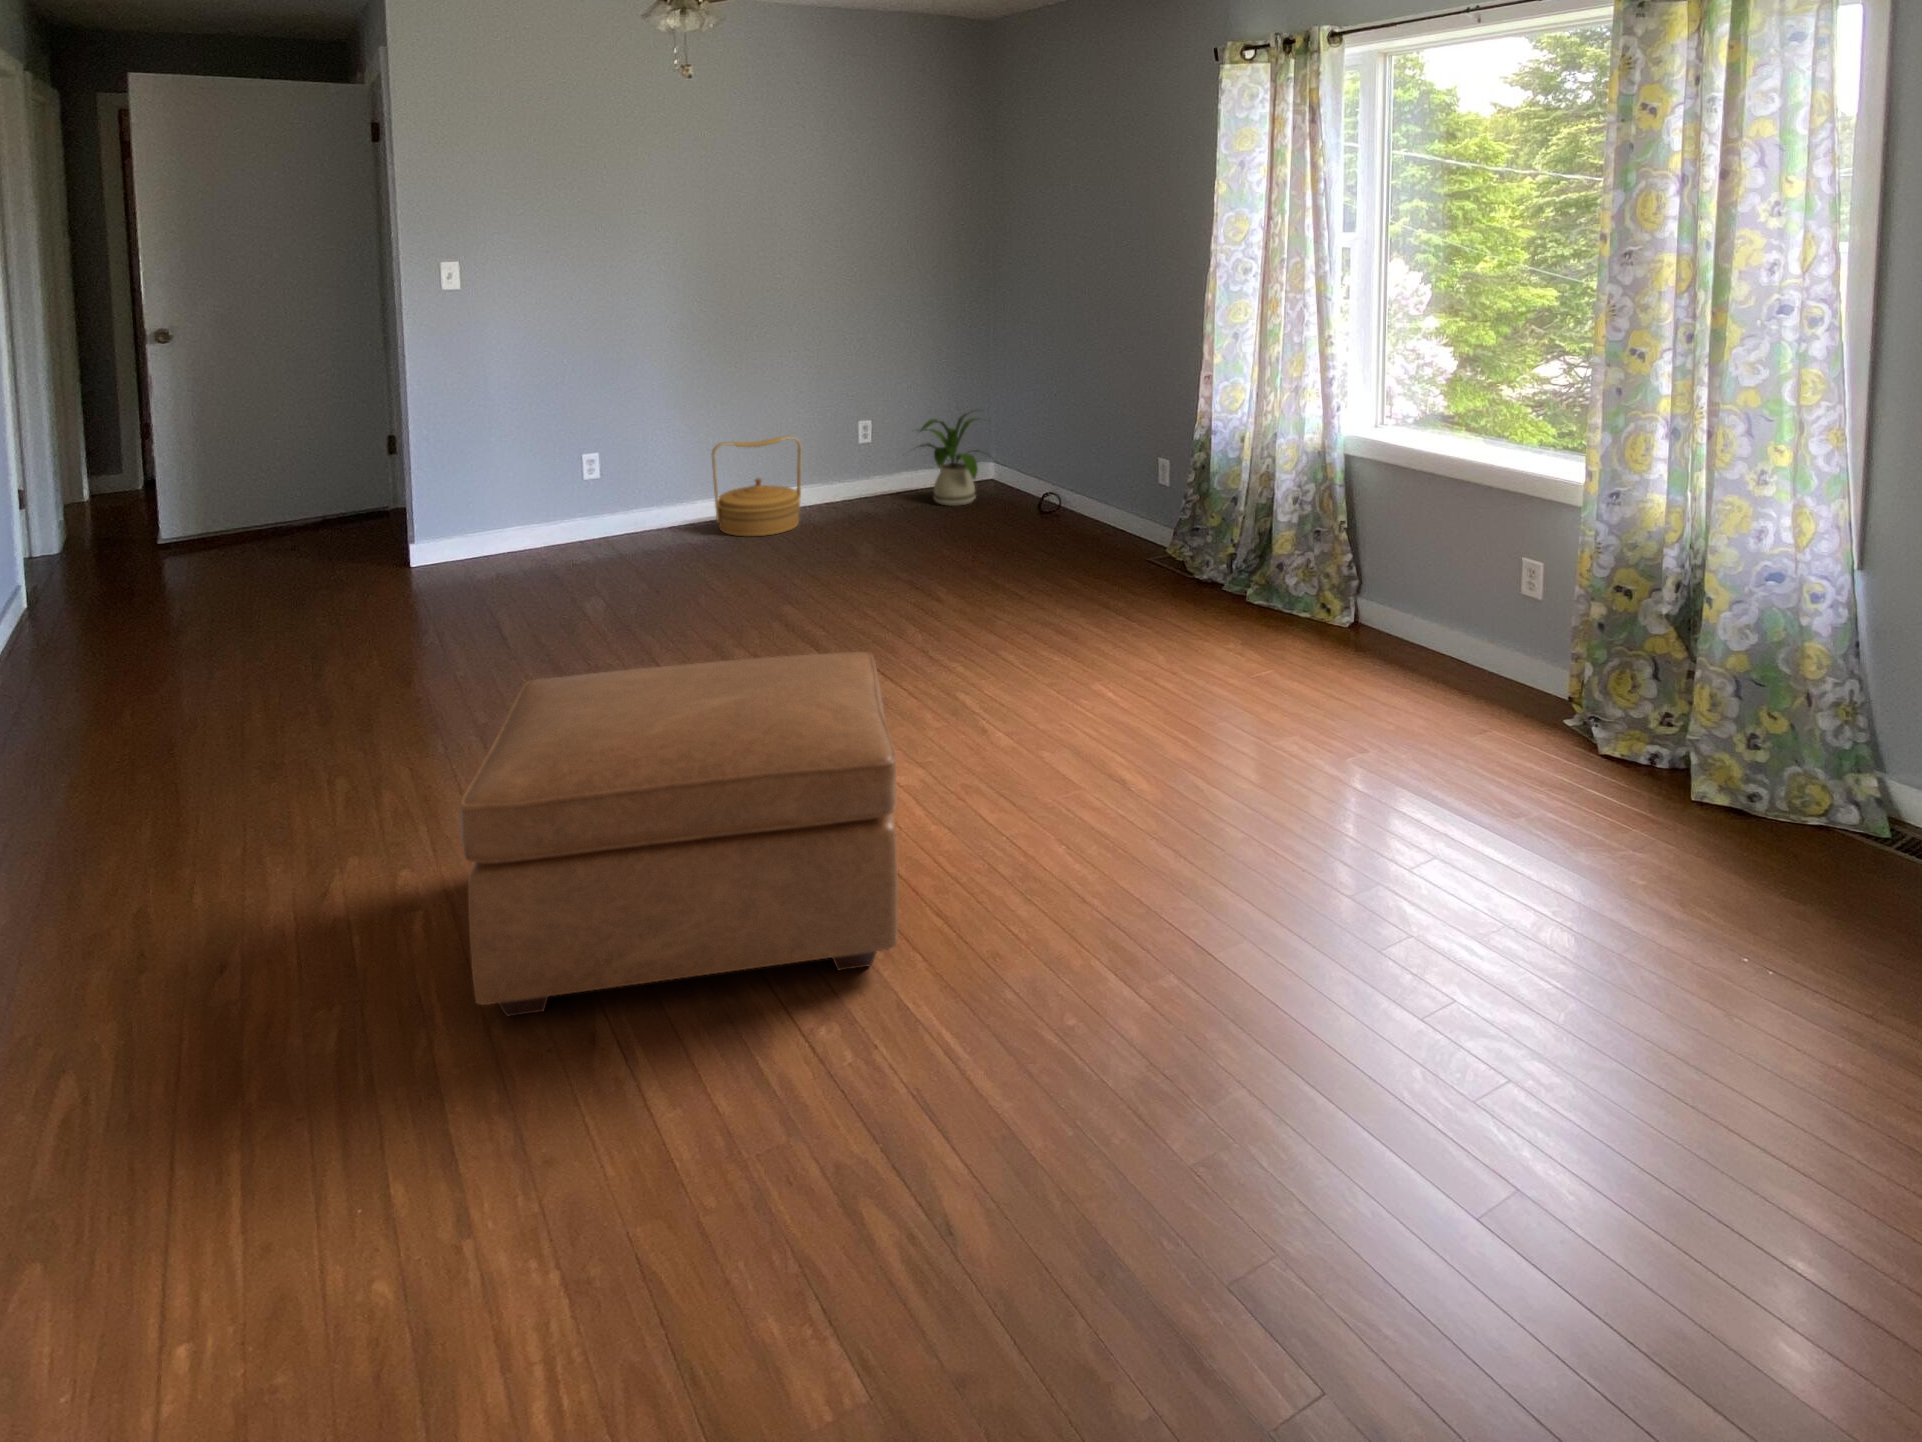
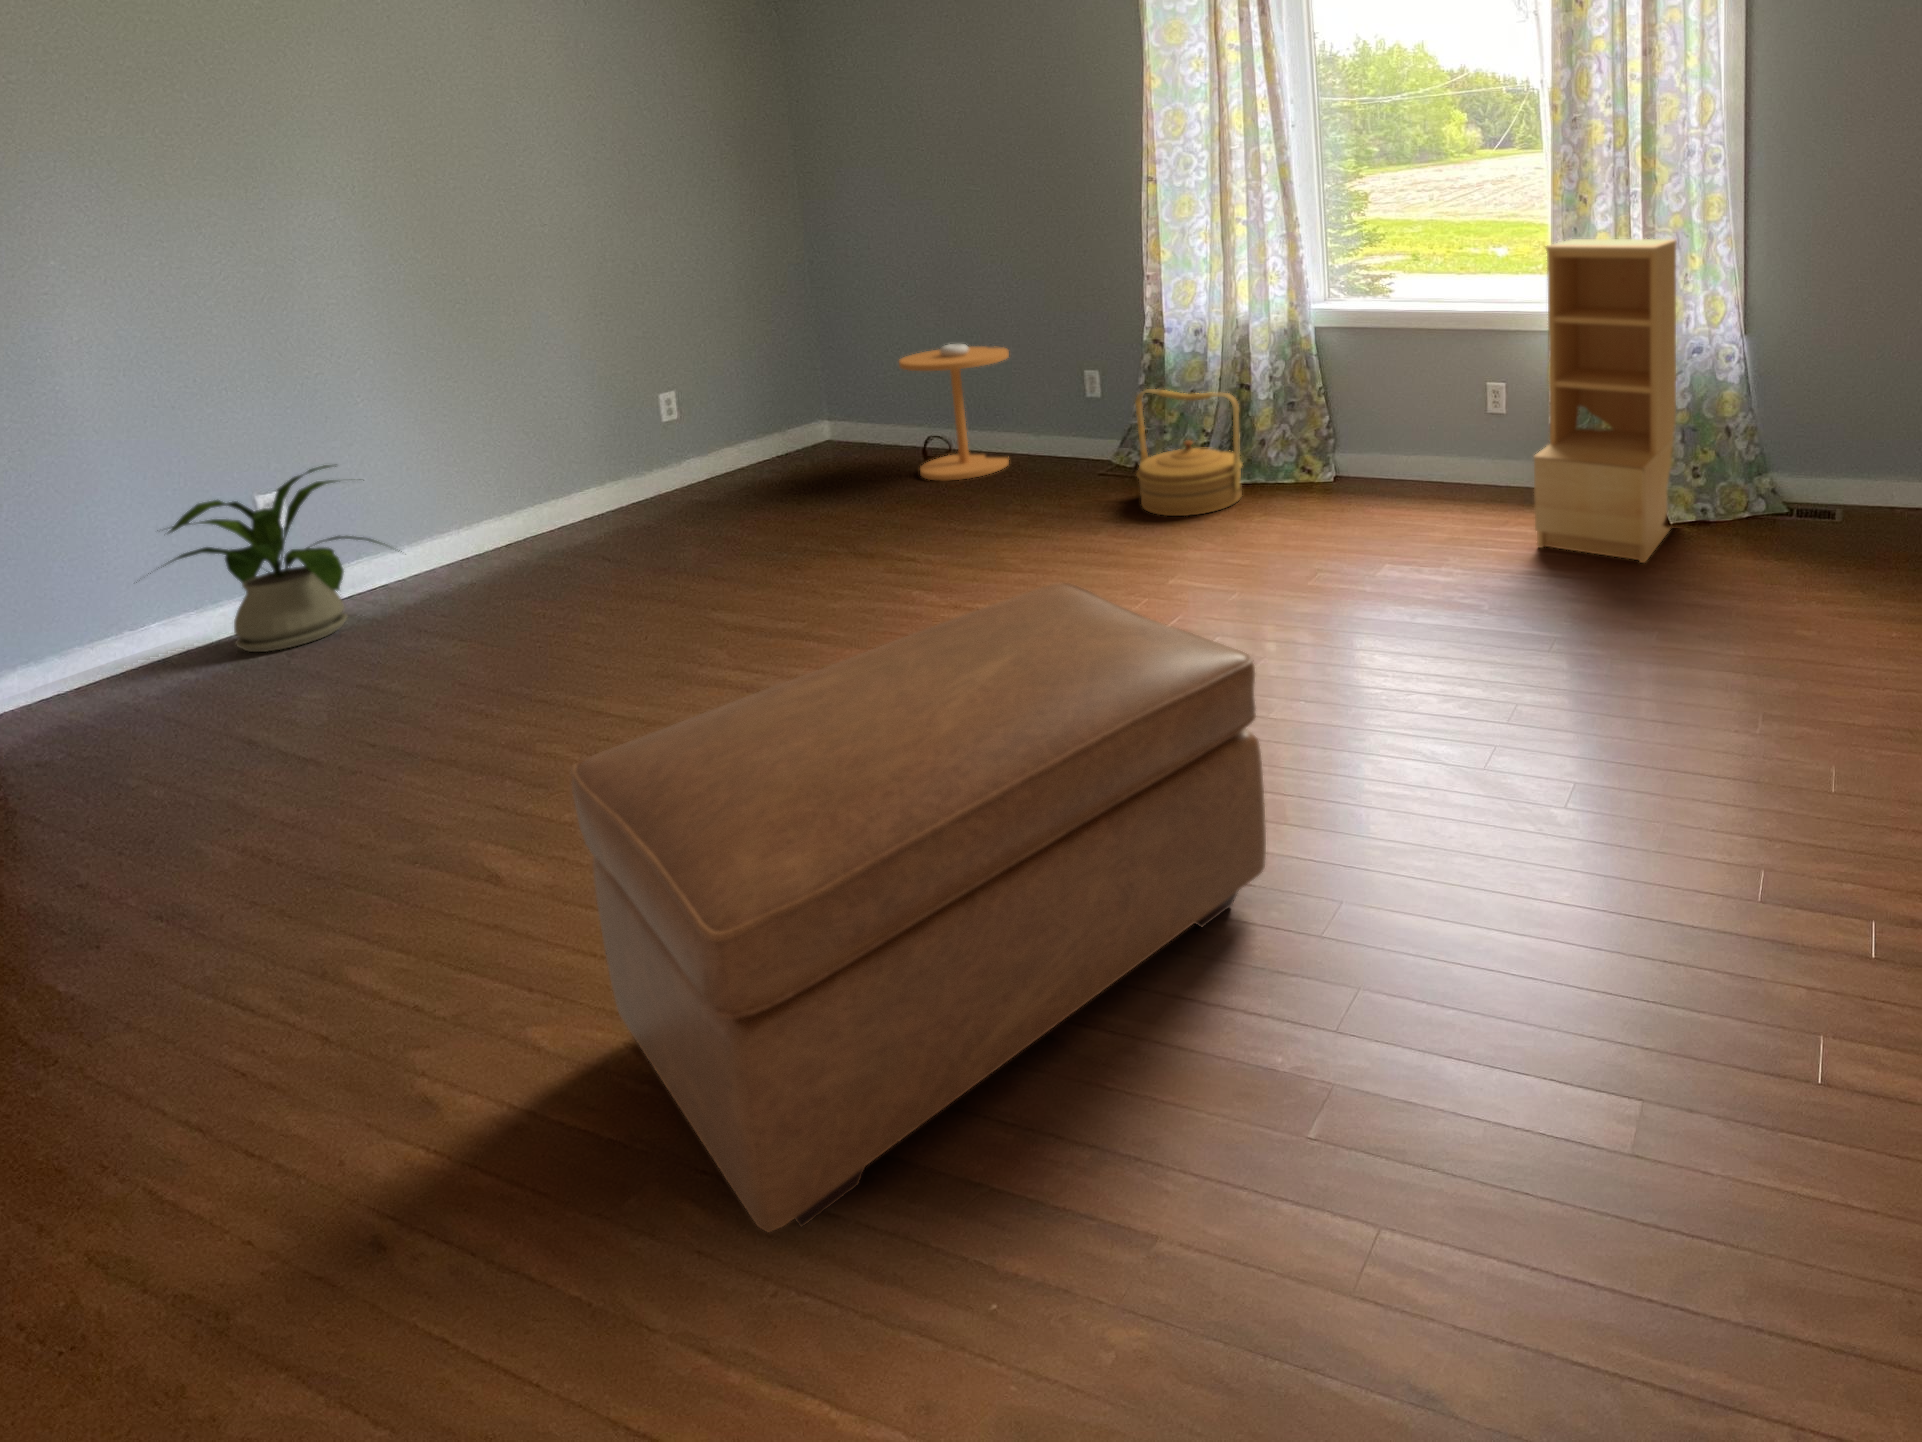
bookshelf: none [1485,404,1734,834] -> present [1534,239,1677,563]
house plant: present [917,413,993,506] -> present [148,465,402,652]
side table: none [1014,415,1104,539] -> present [899,344,1009,481]
woven basket: present [712,436,801,537] -> present [1135,389,1242,516]

